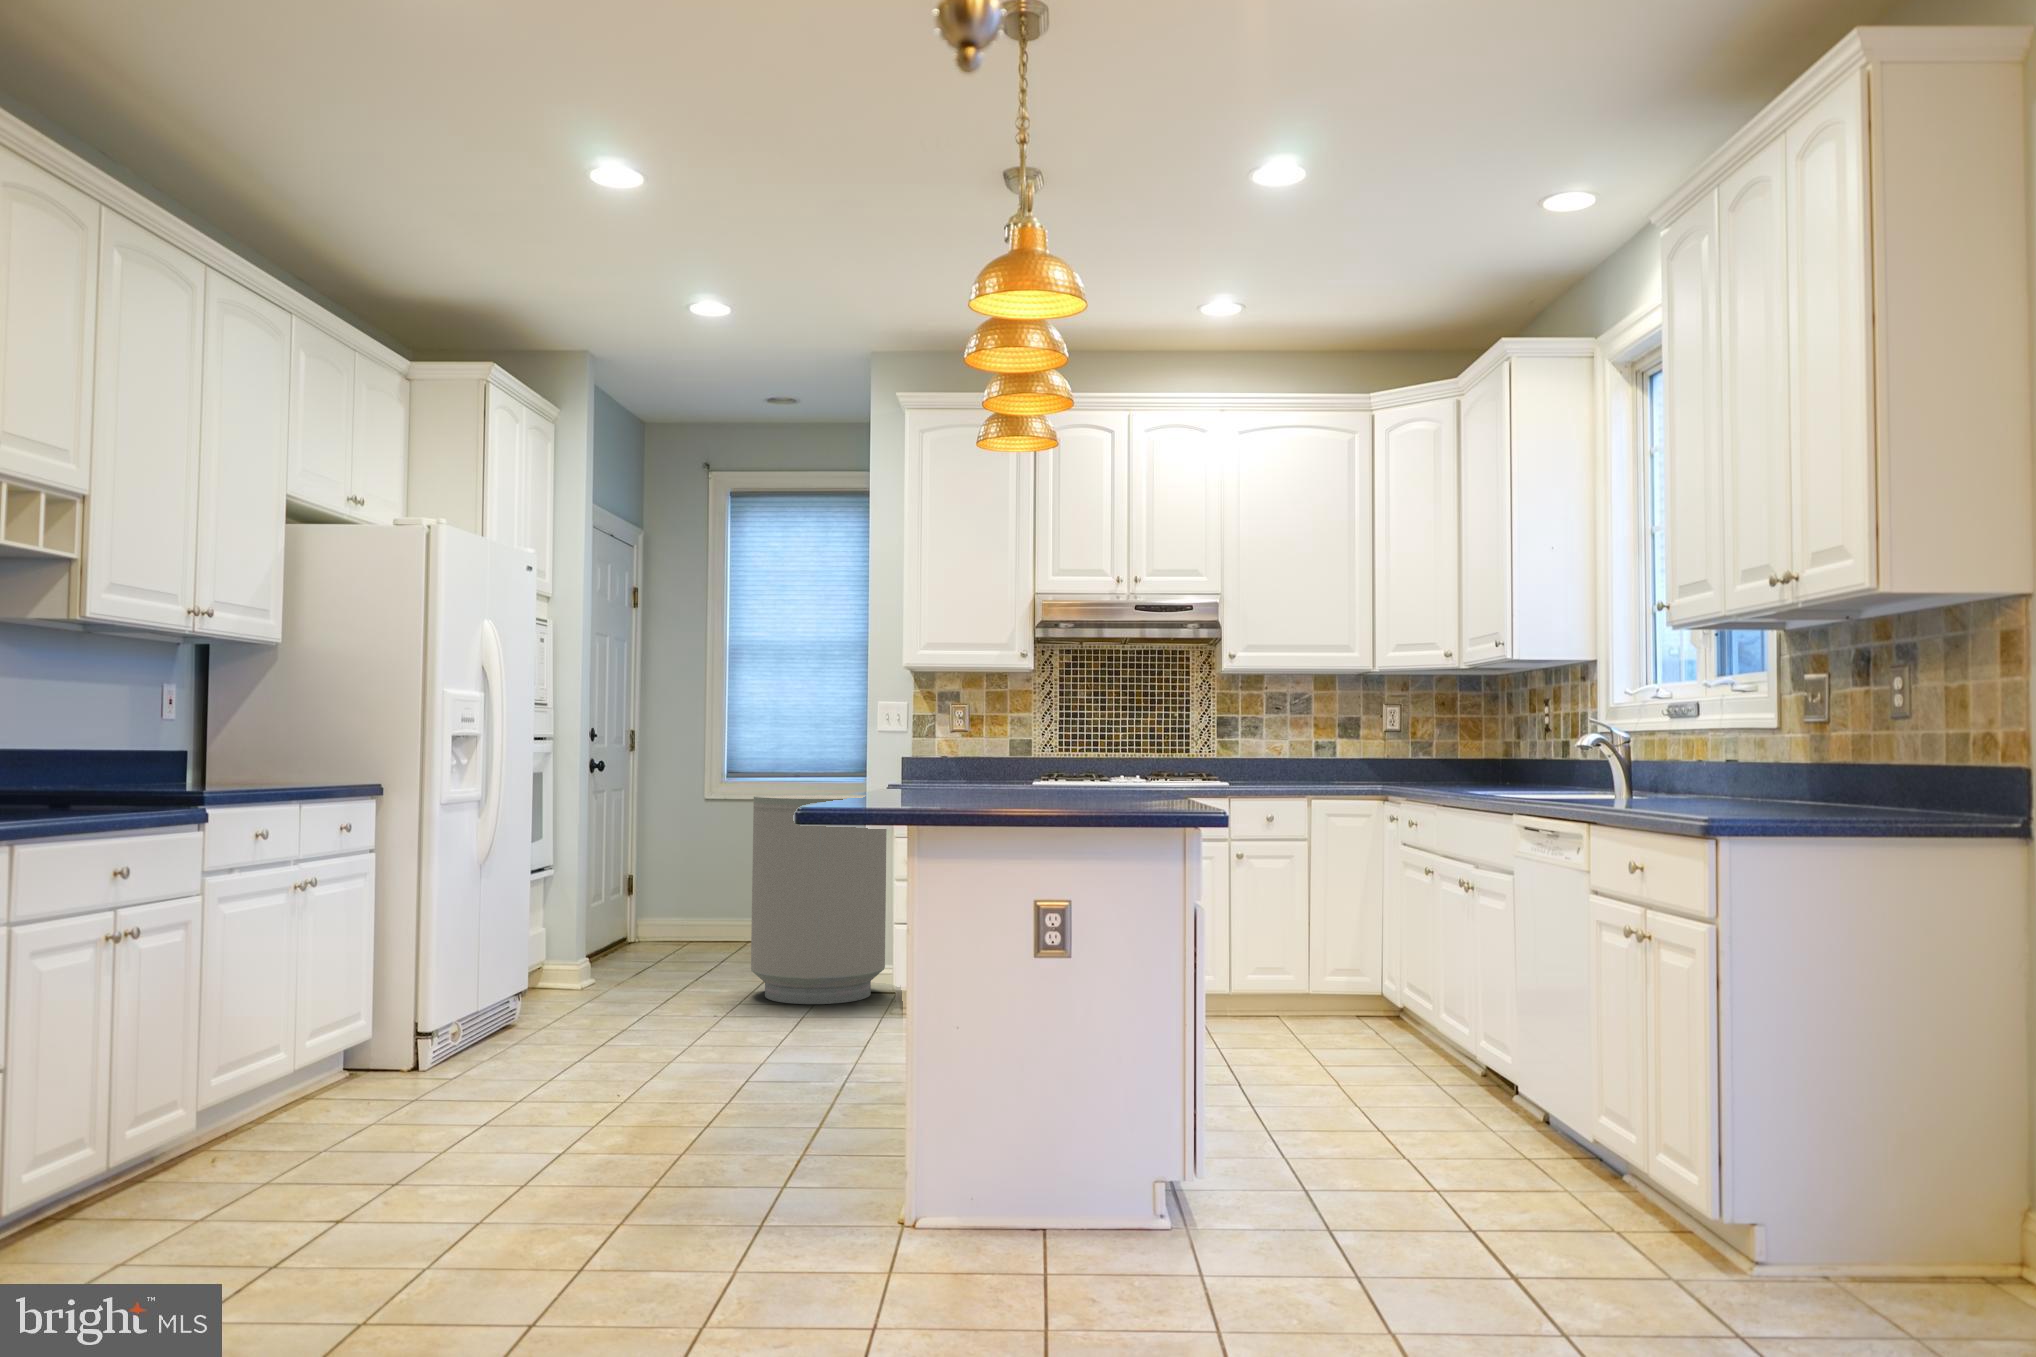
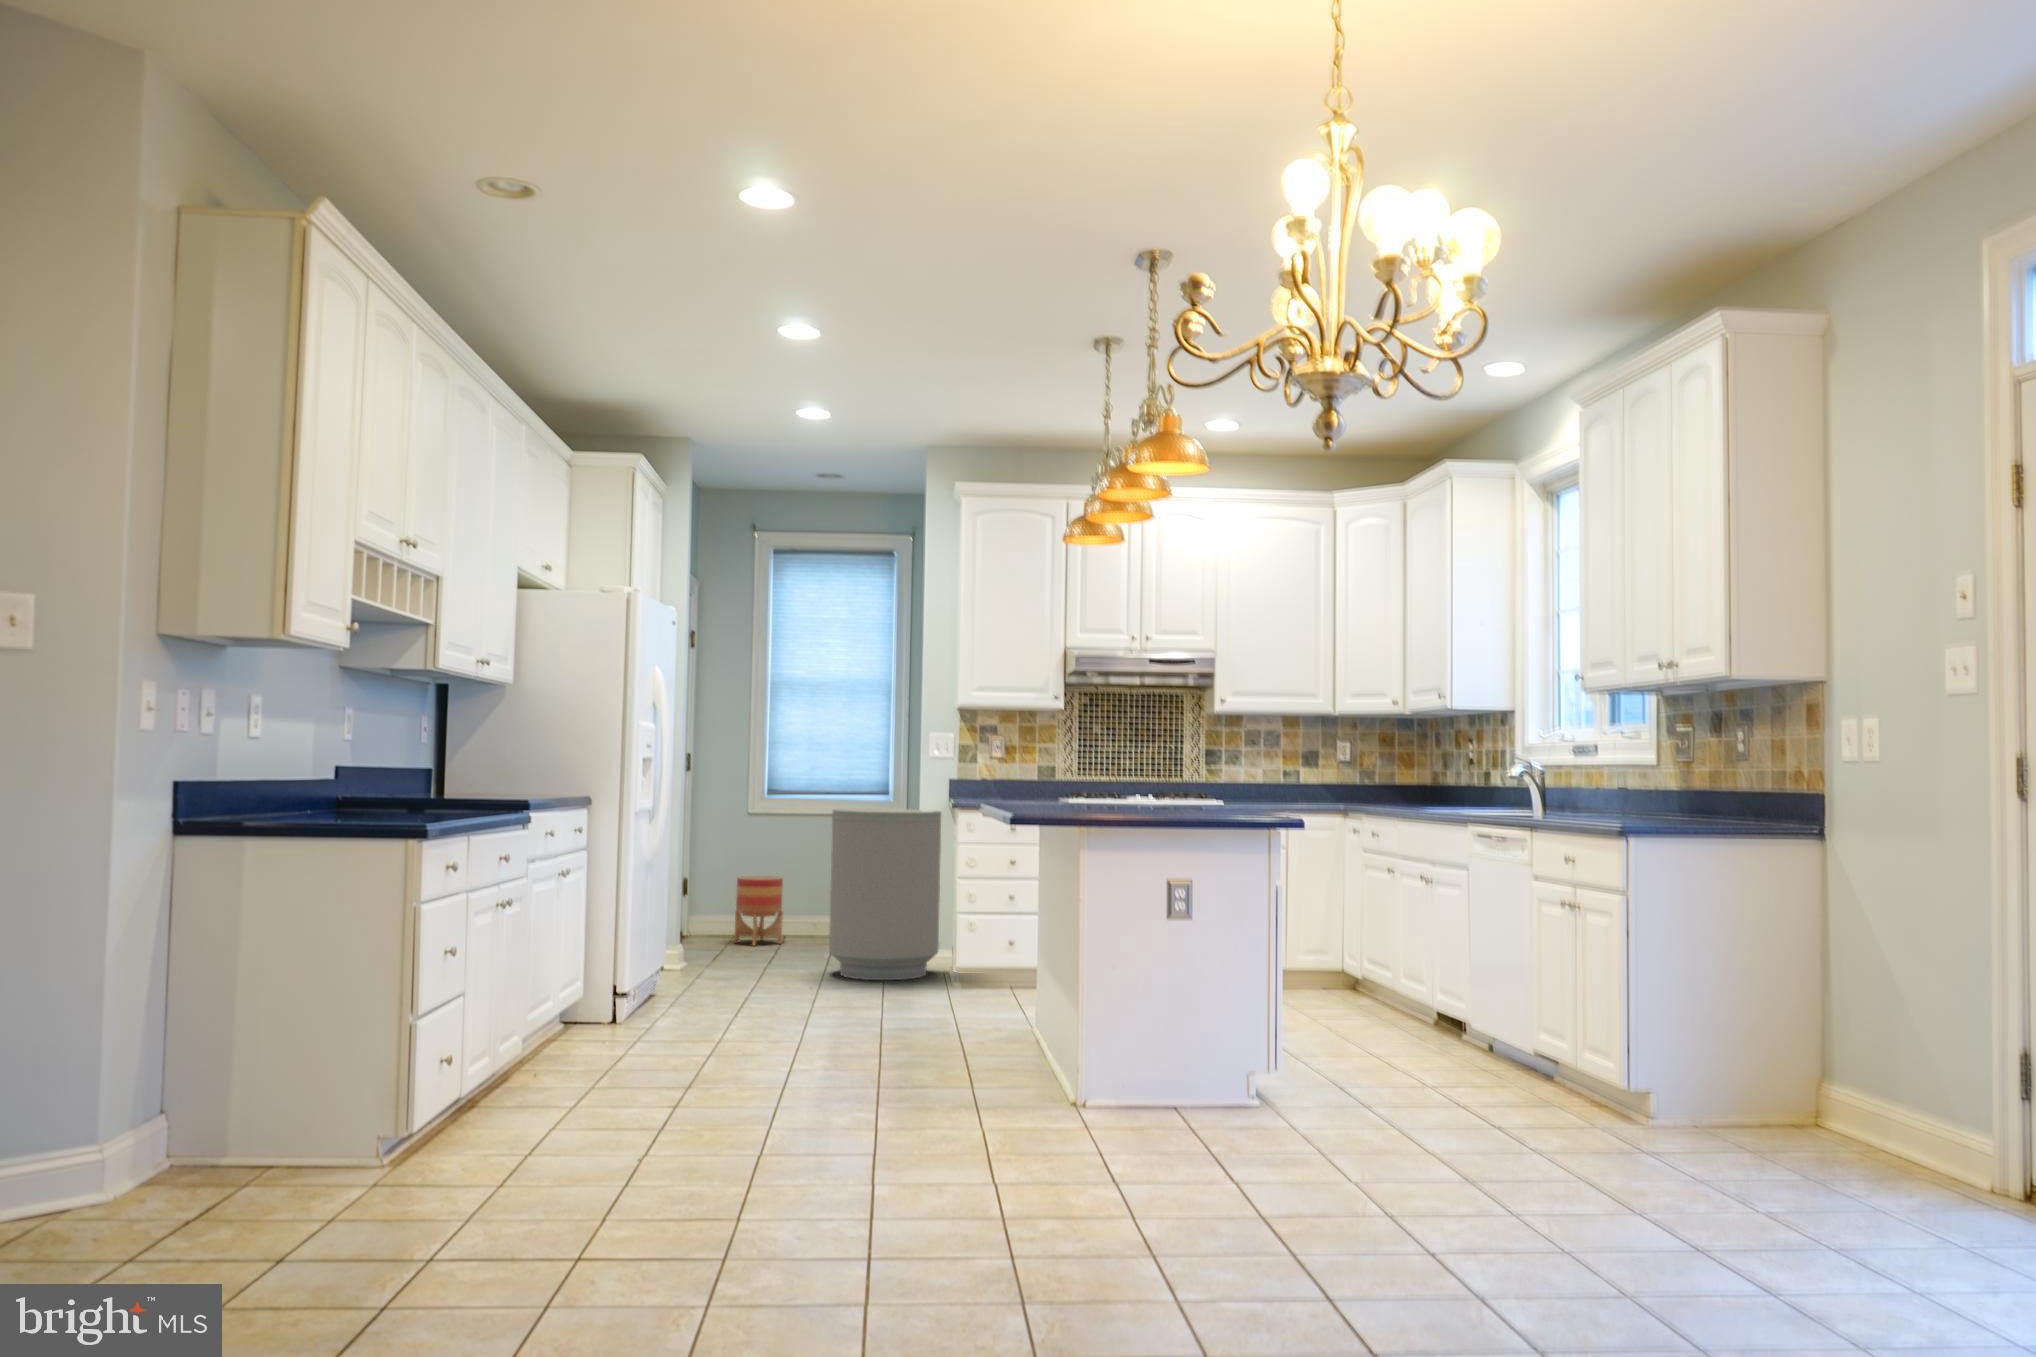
planter: none [682,871,738,955] -> present [735,875,783,946]

